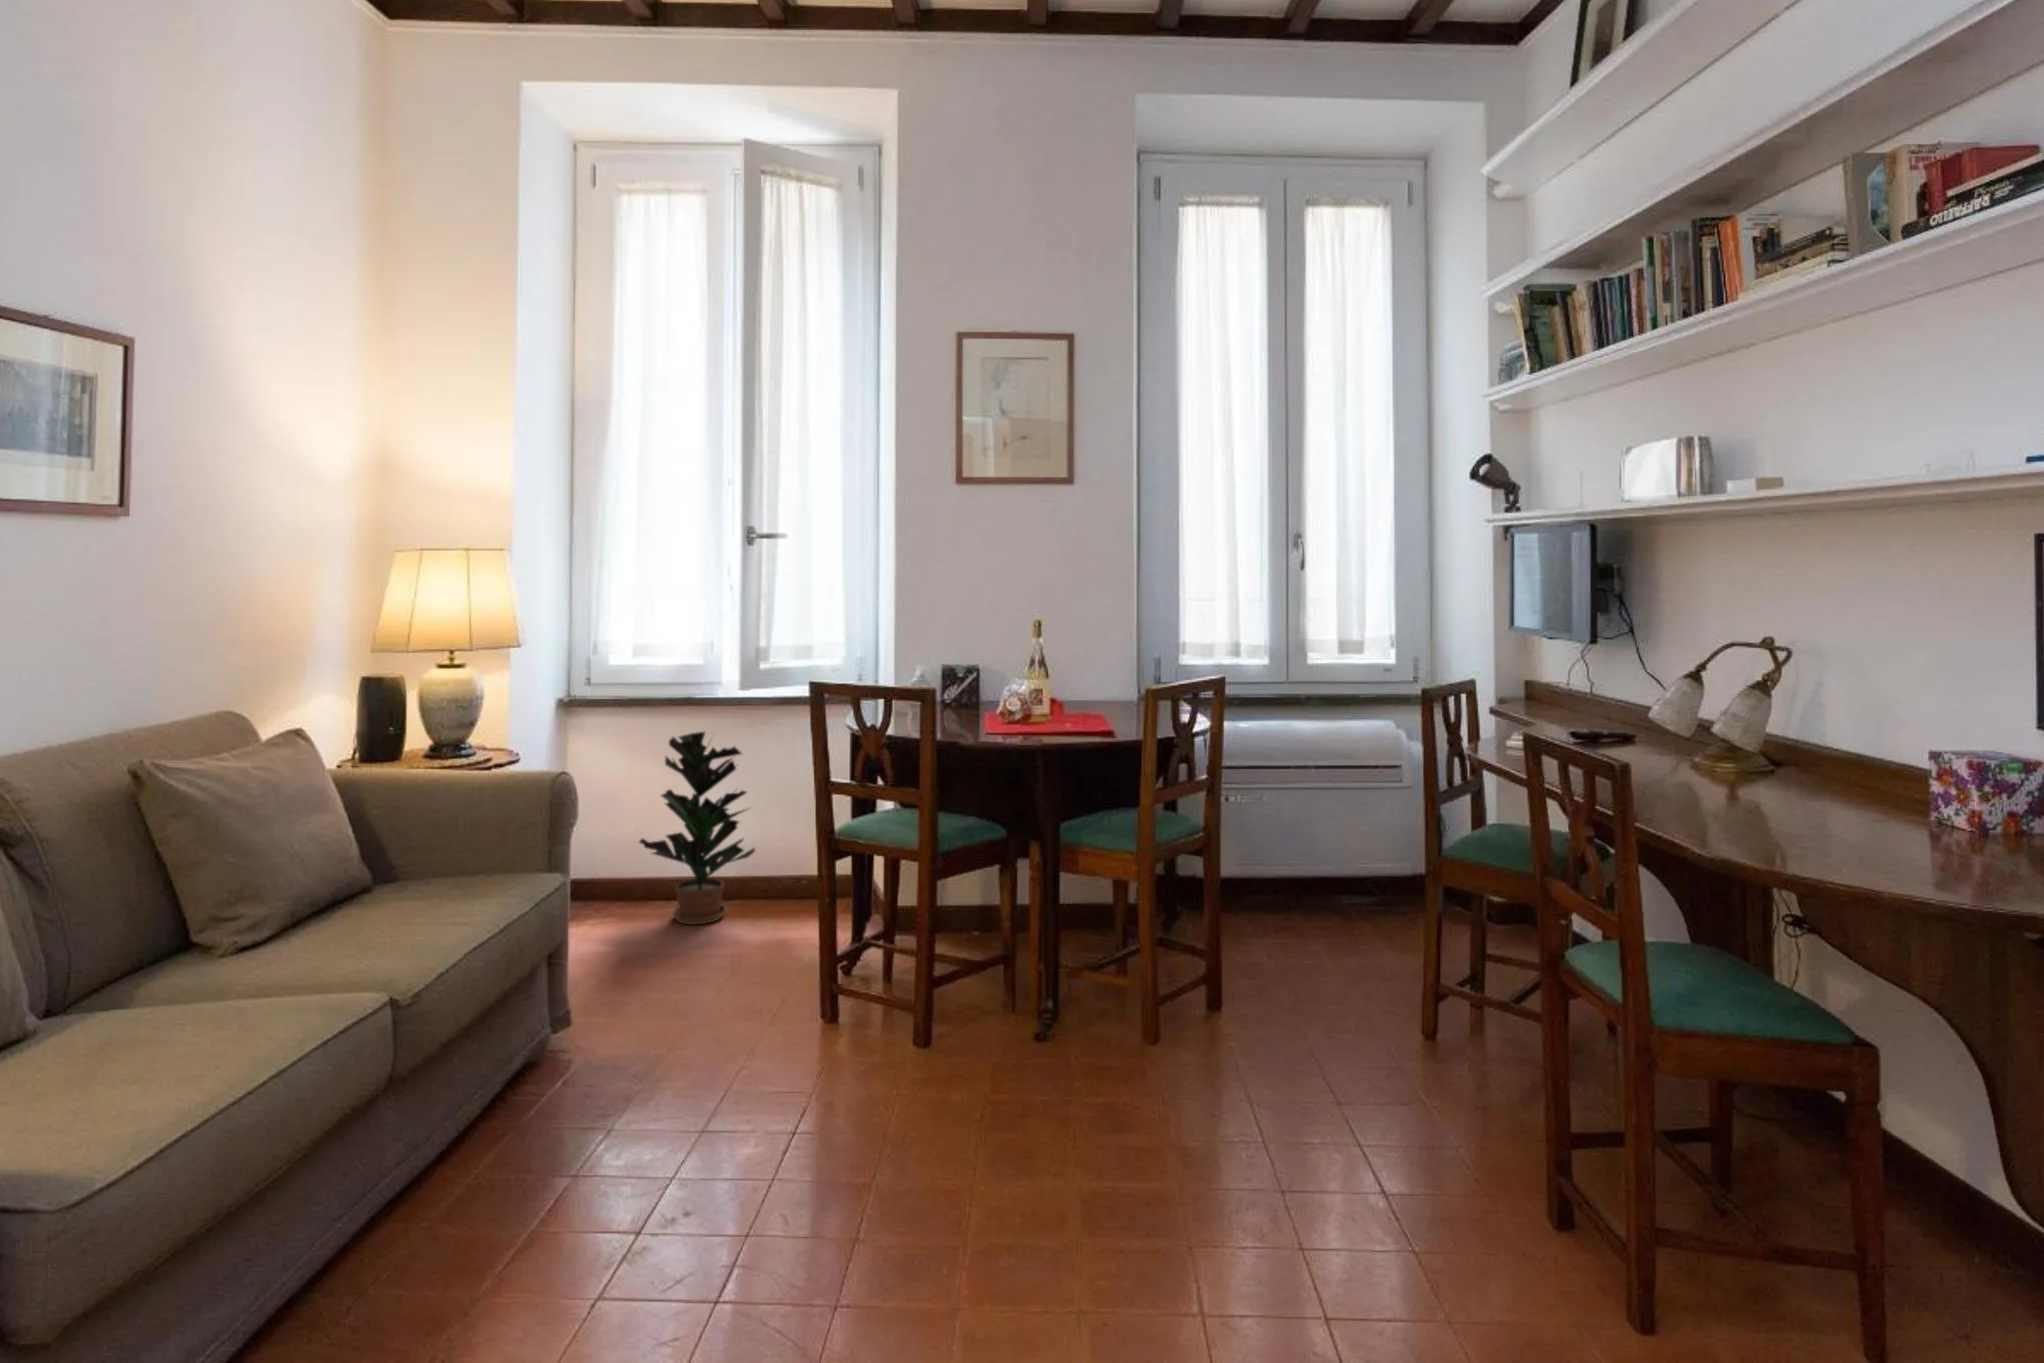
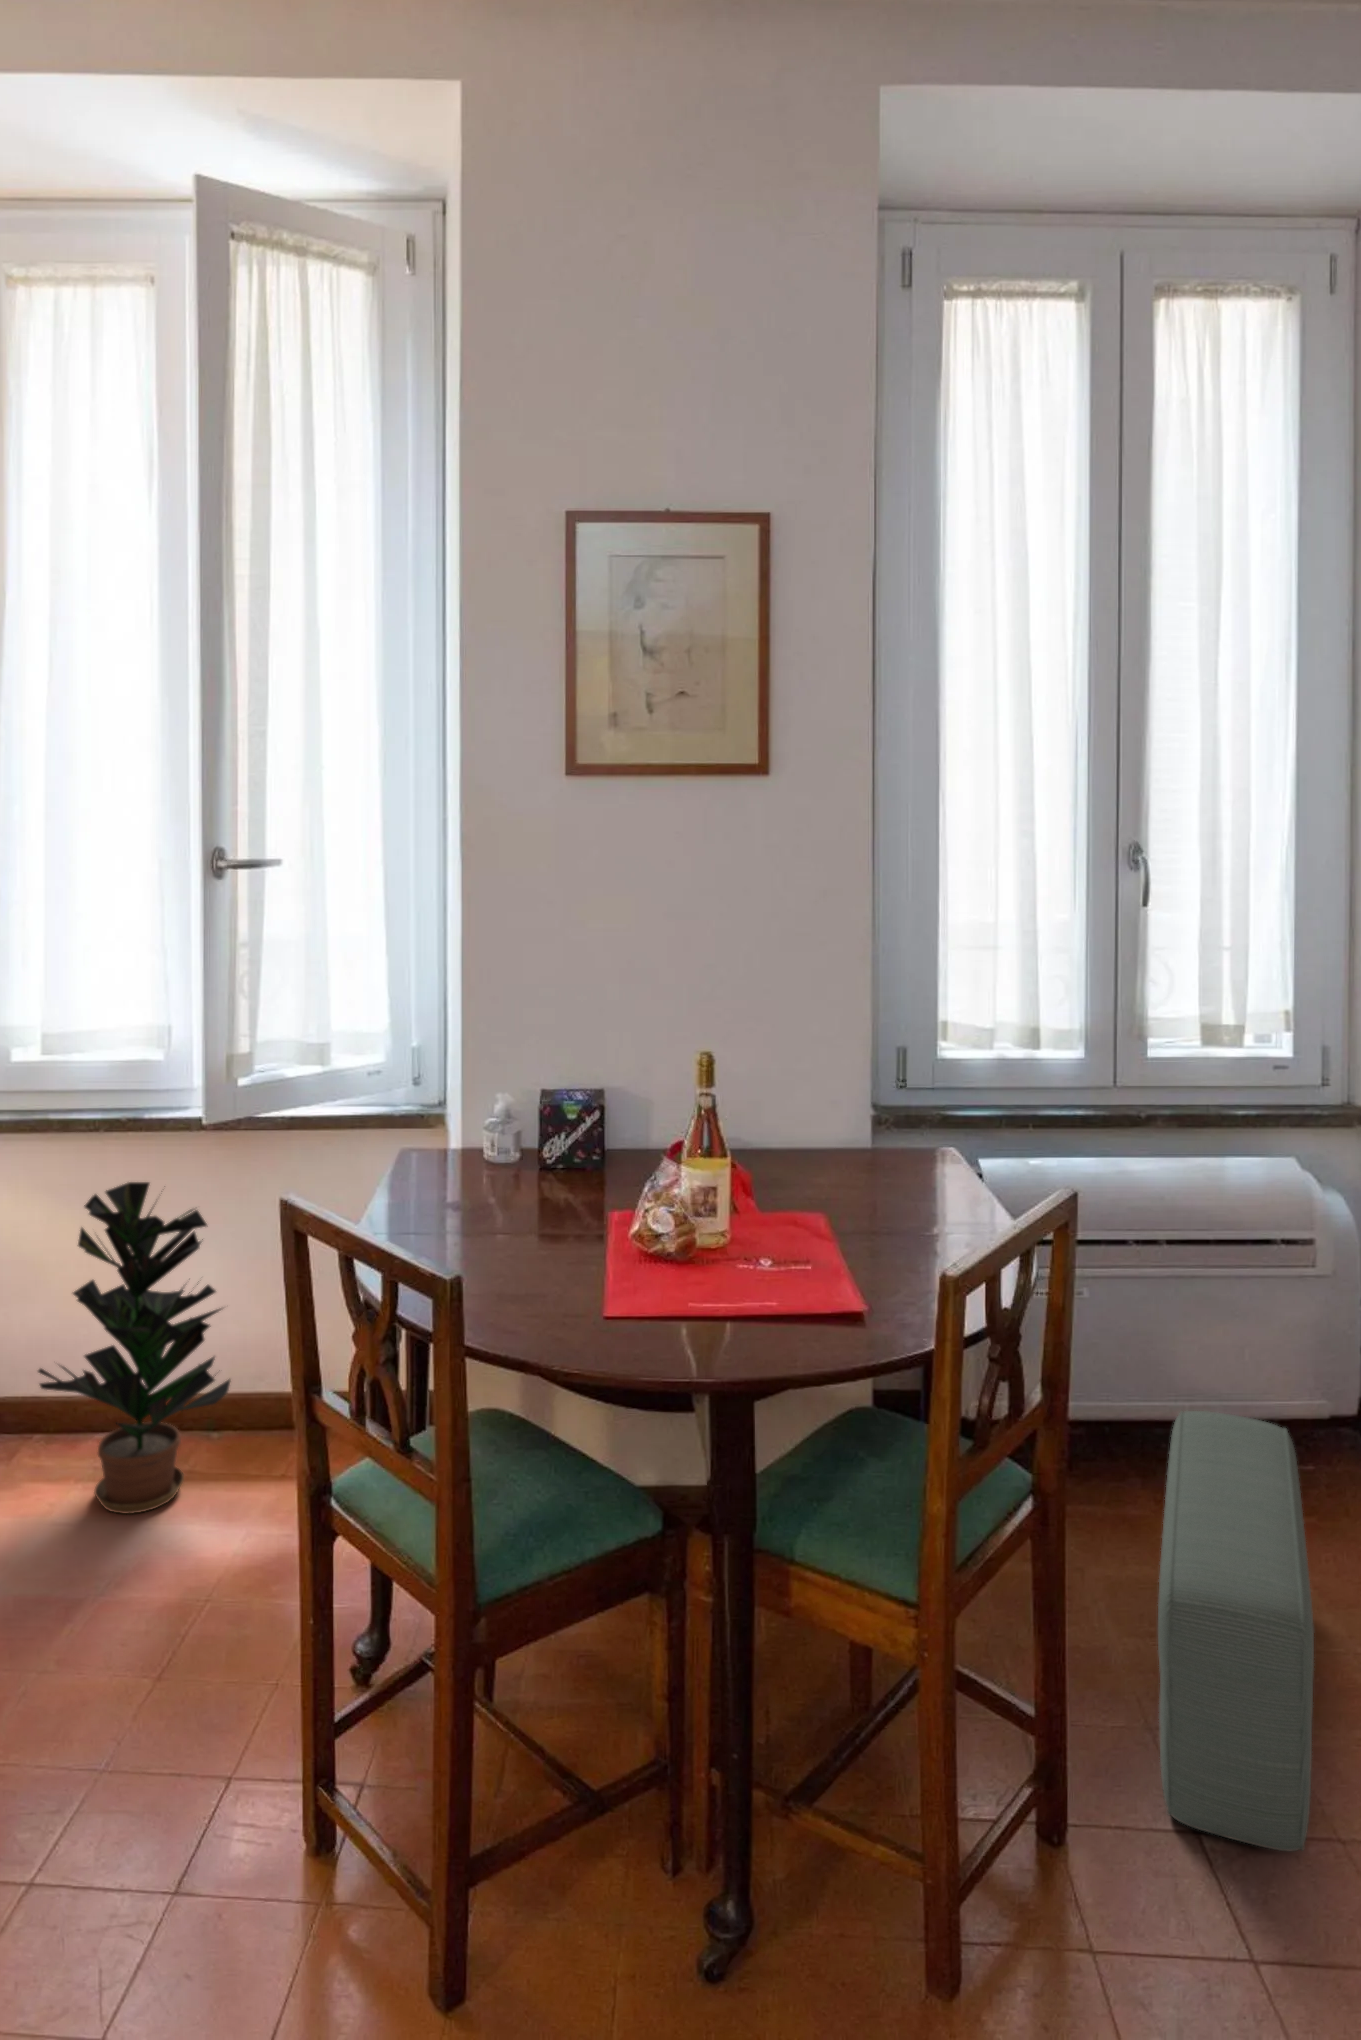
pouf: none [1277,838,1369,1020] -> present [1158,1411,1314,1851]

